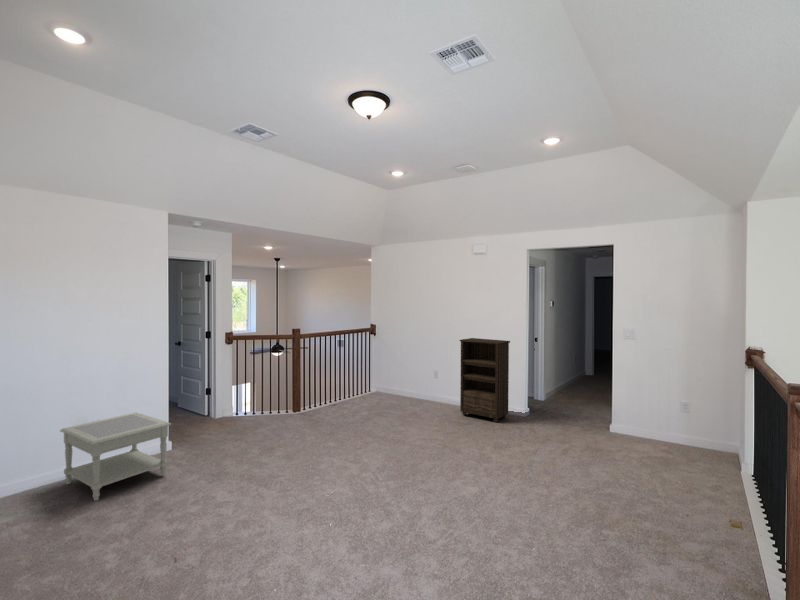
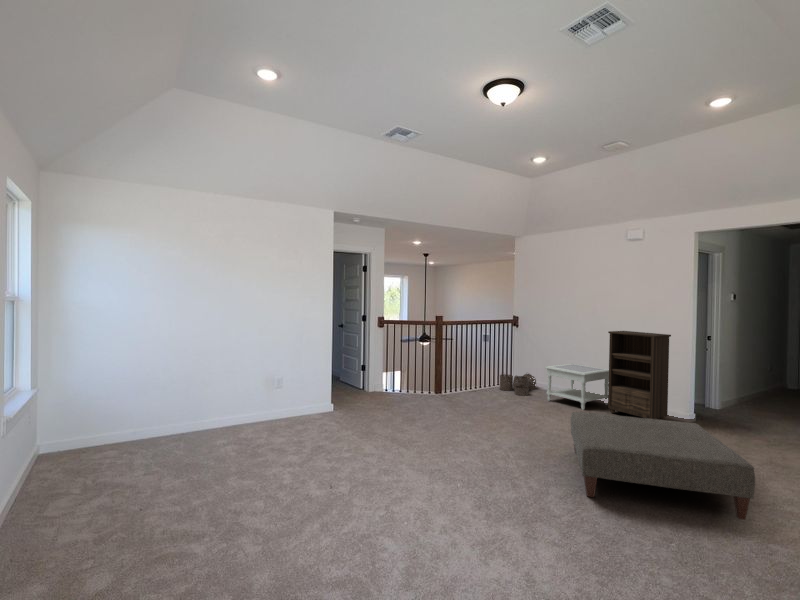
woven basket: none [360,381,394,406] -> present [500,374,536,396]
side table: present [60,413,171,501] -> present [545,364,609,410]
ottoman: none [434,424,588,515] -> present [571,412,755,520]

